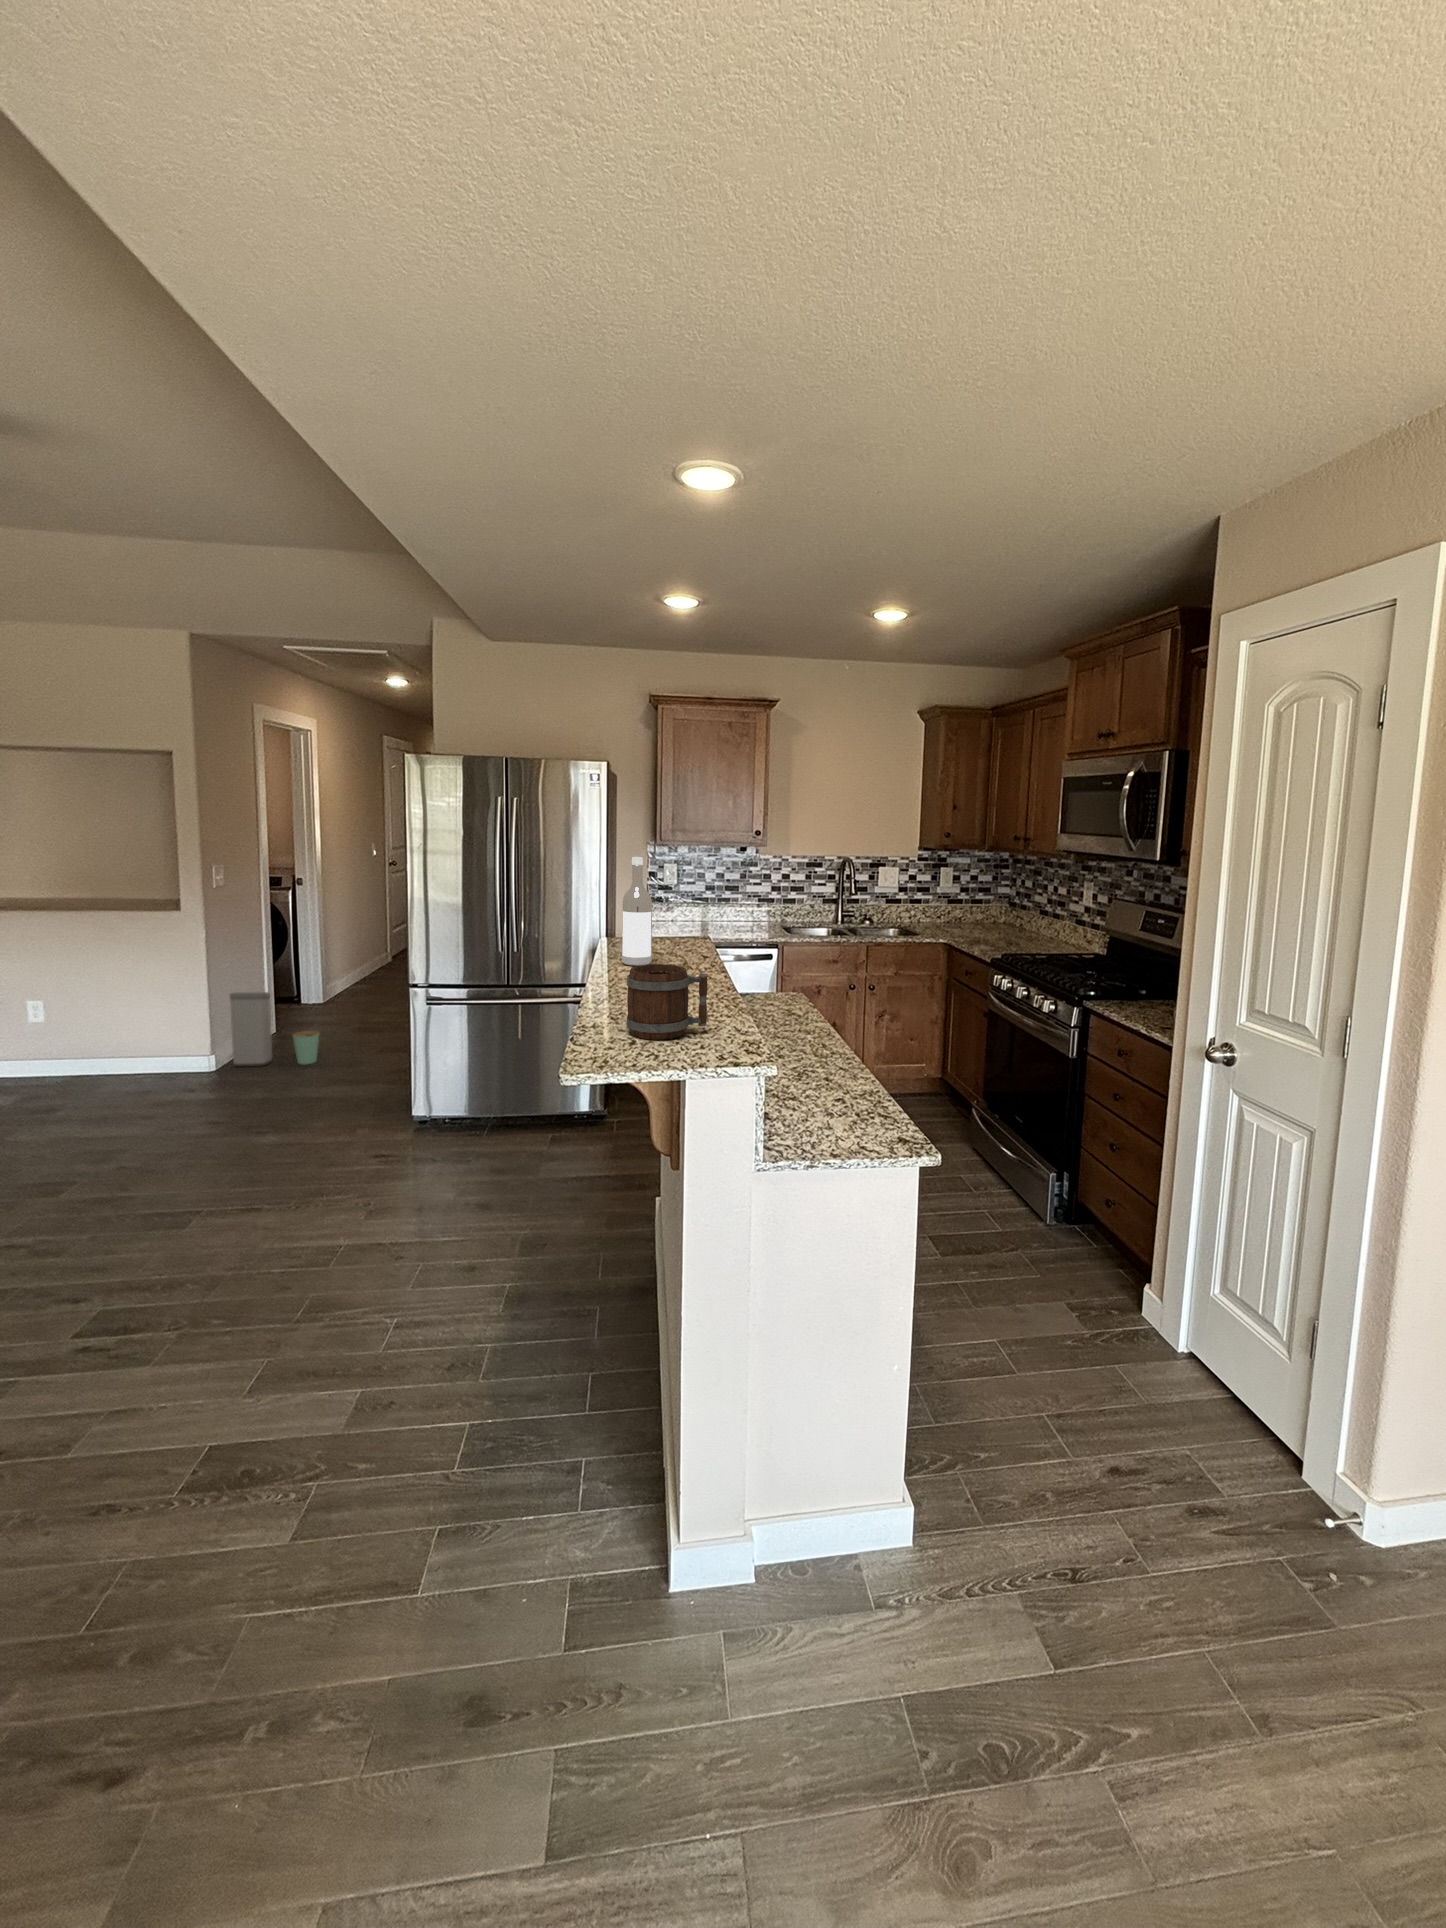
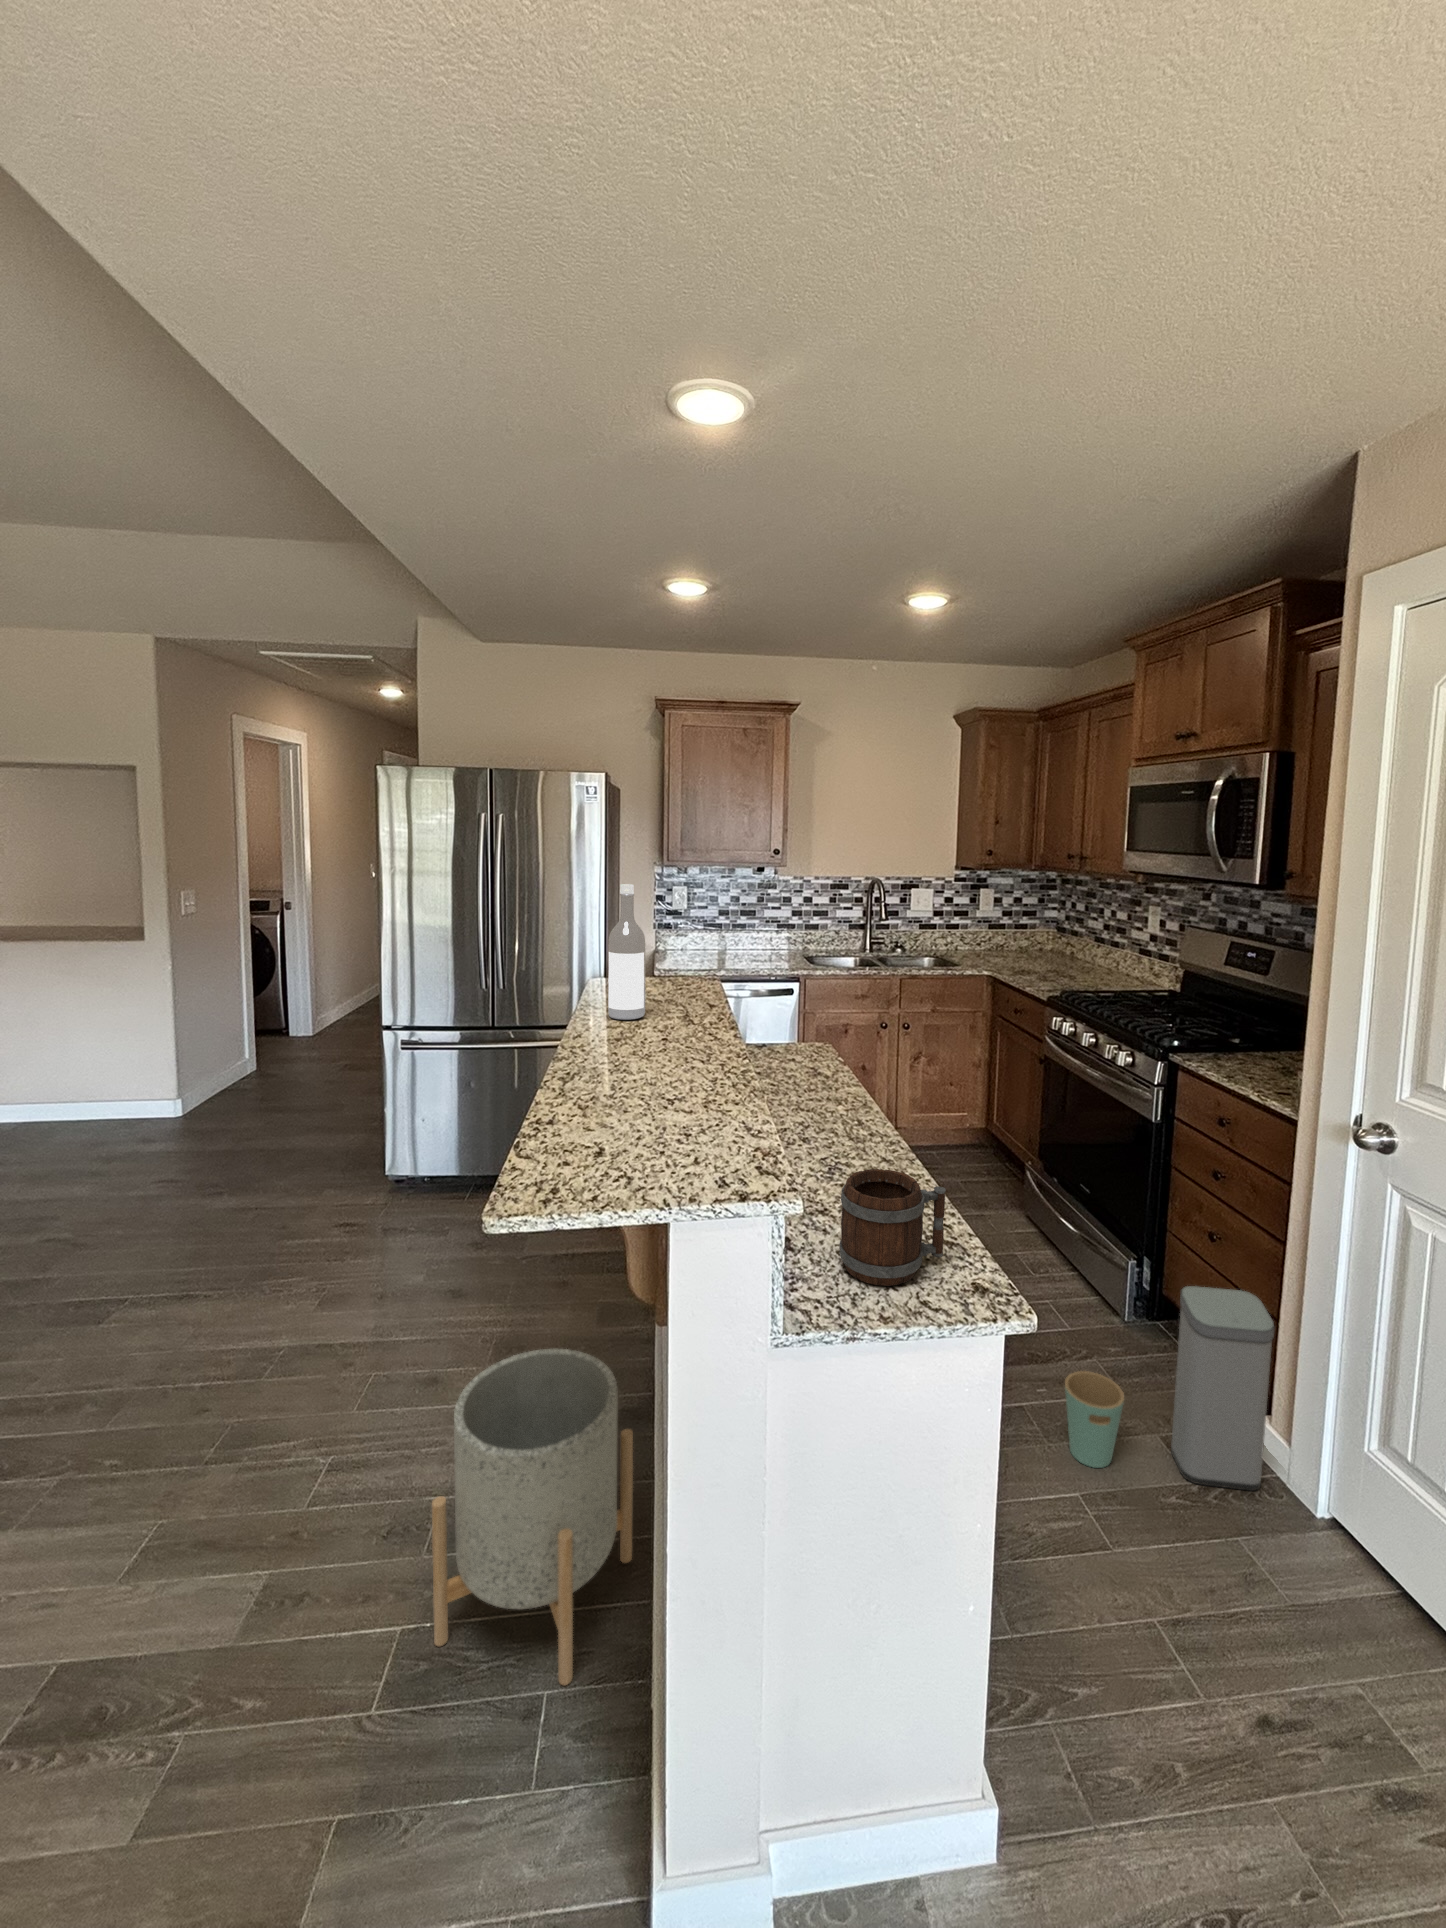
mug: present [627,964,708,1040] -> present [840,1169,946,1286]
trash can: present [230,992,319,1067] -> present [1065,1286,1275,1491]
planter: none [495,1222,645,1456] -> present [432,1349,633,1685]

